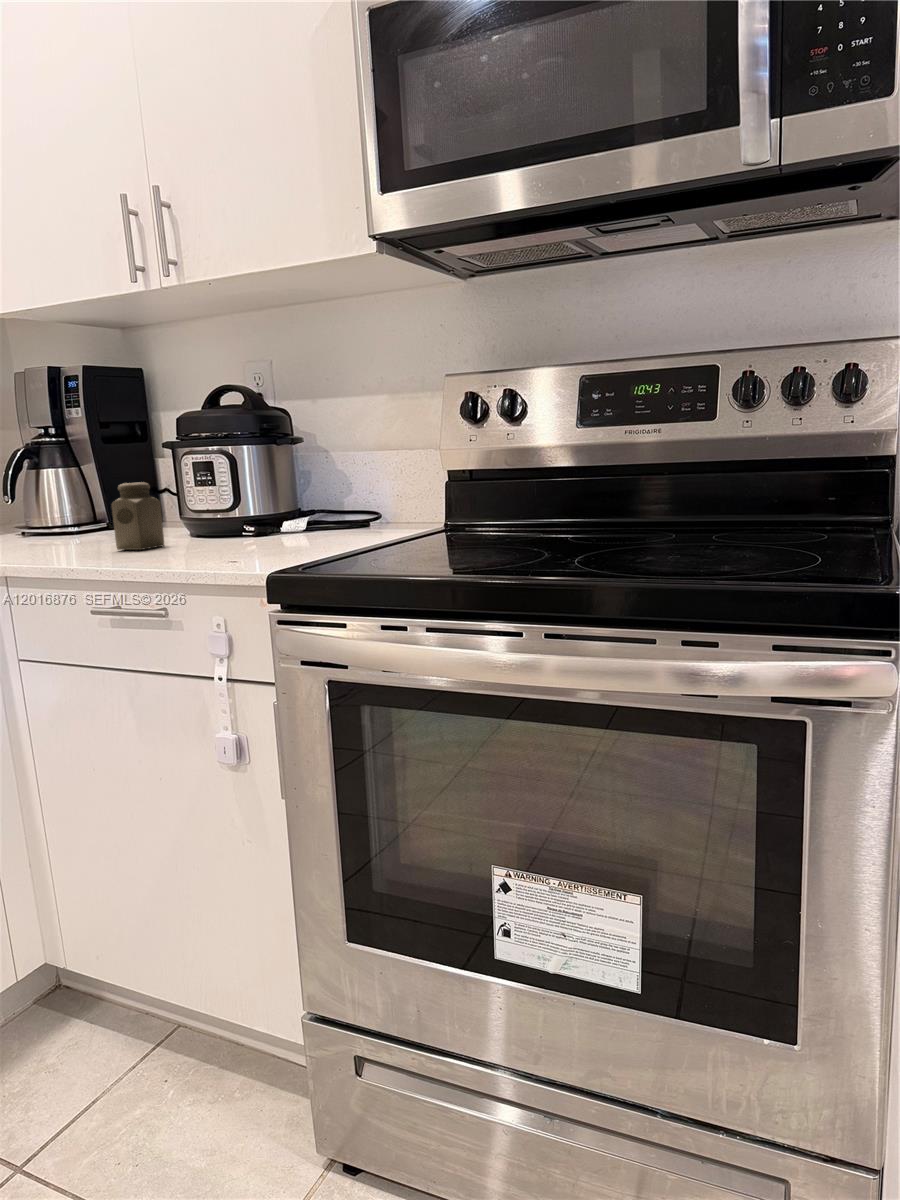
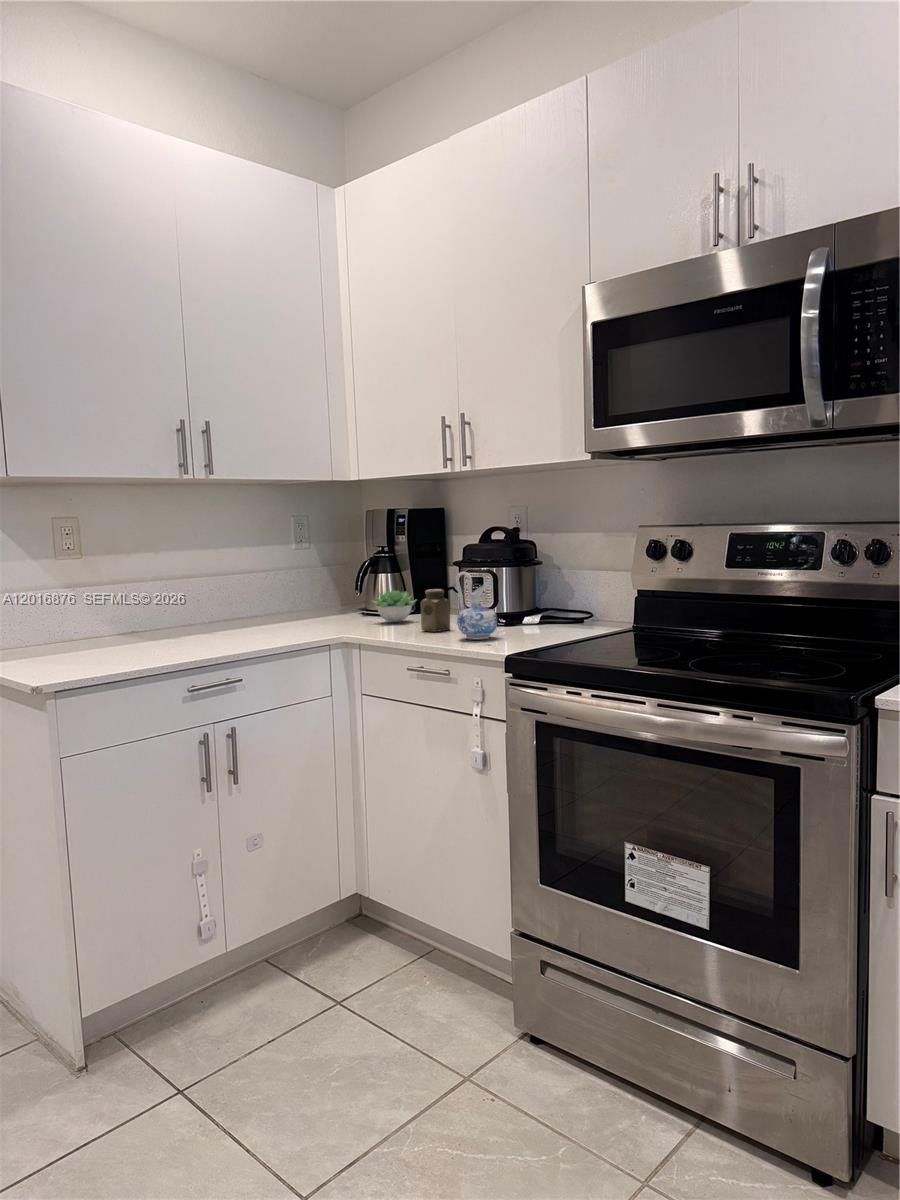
ceramic pitcher: none [167,446,242,556] -> present [456,572,497,639]
succulent plant: none [31,492,109,542] -> present [372,591,416,622]

